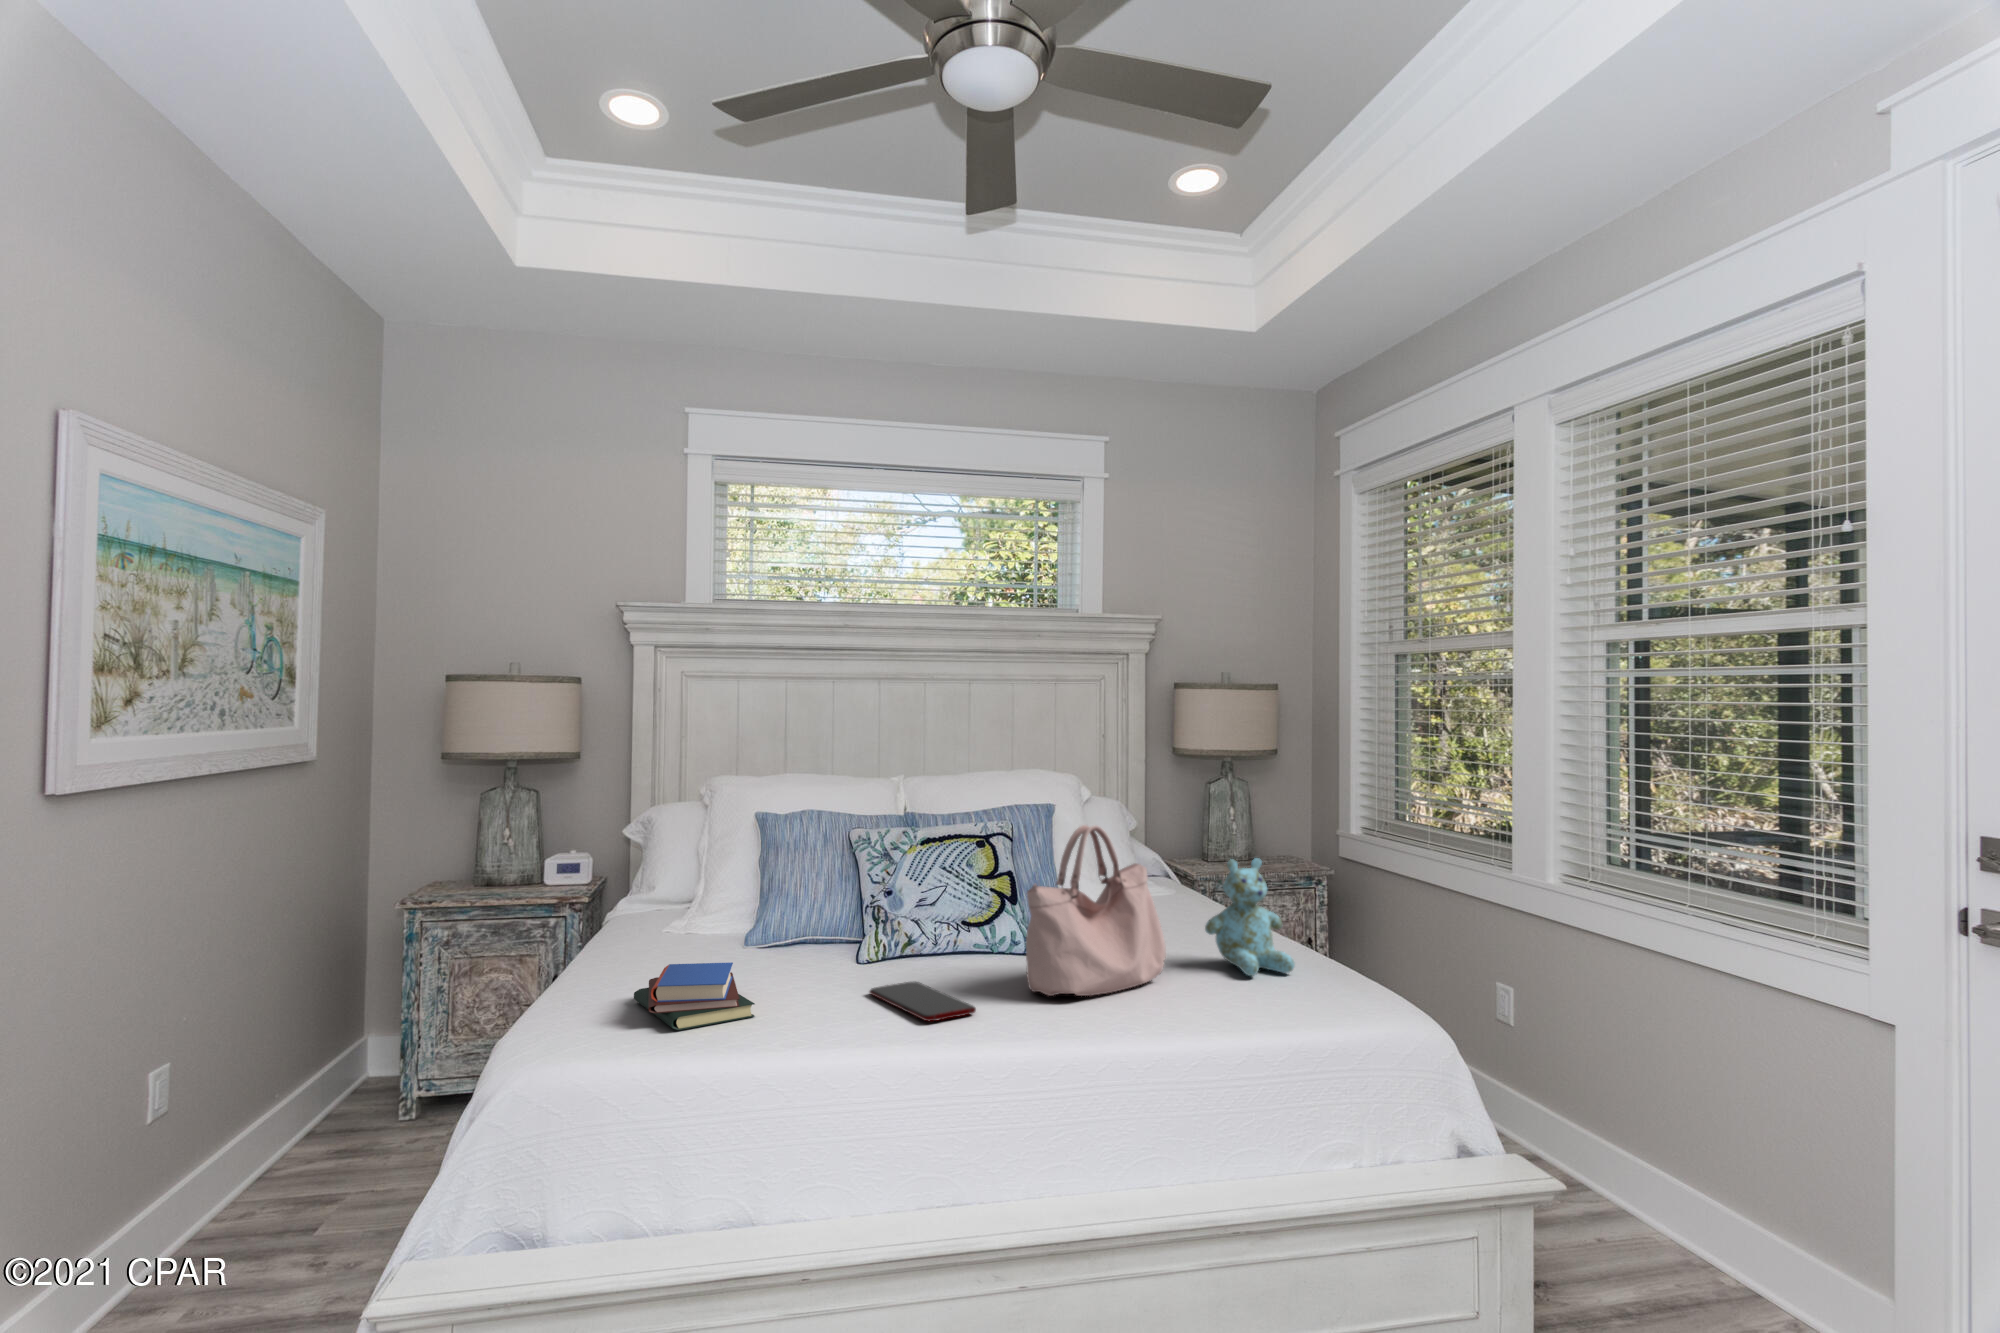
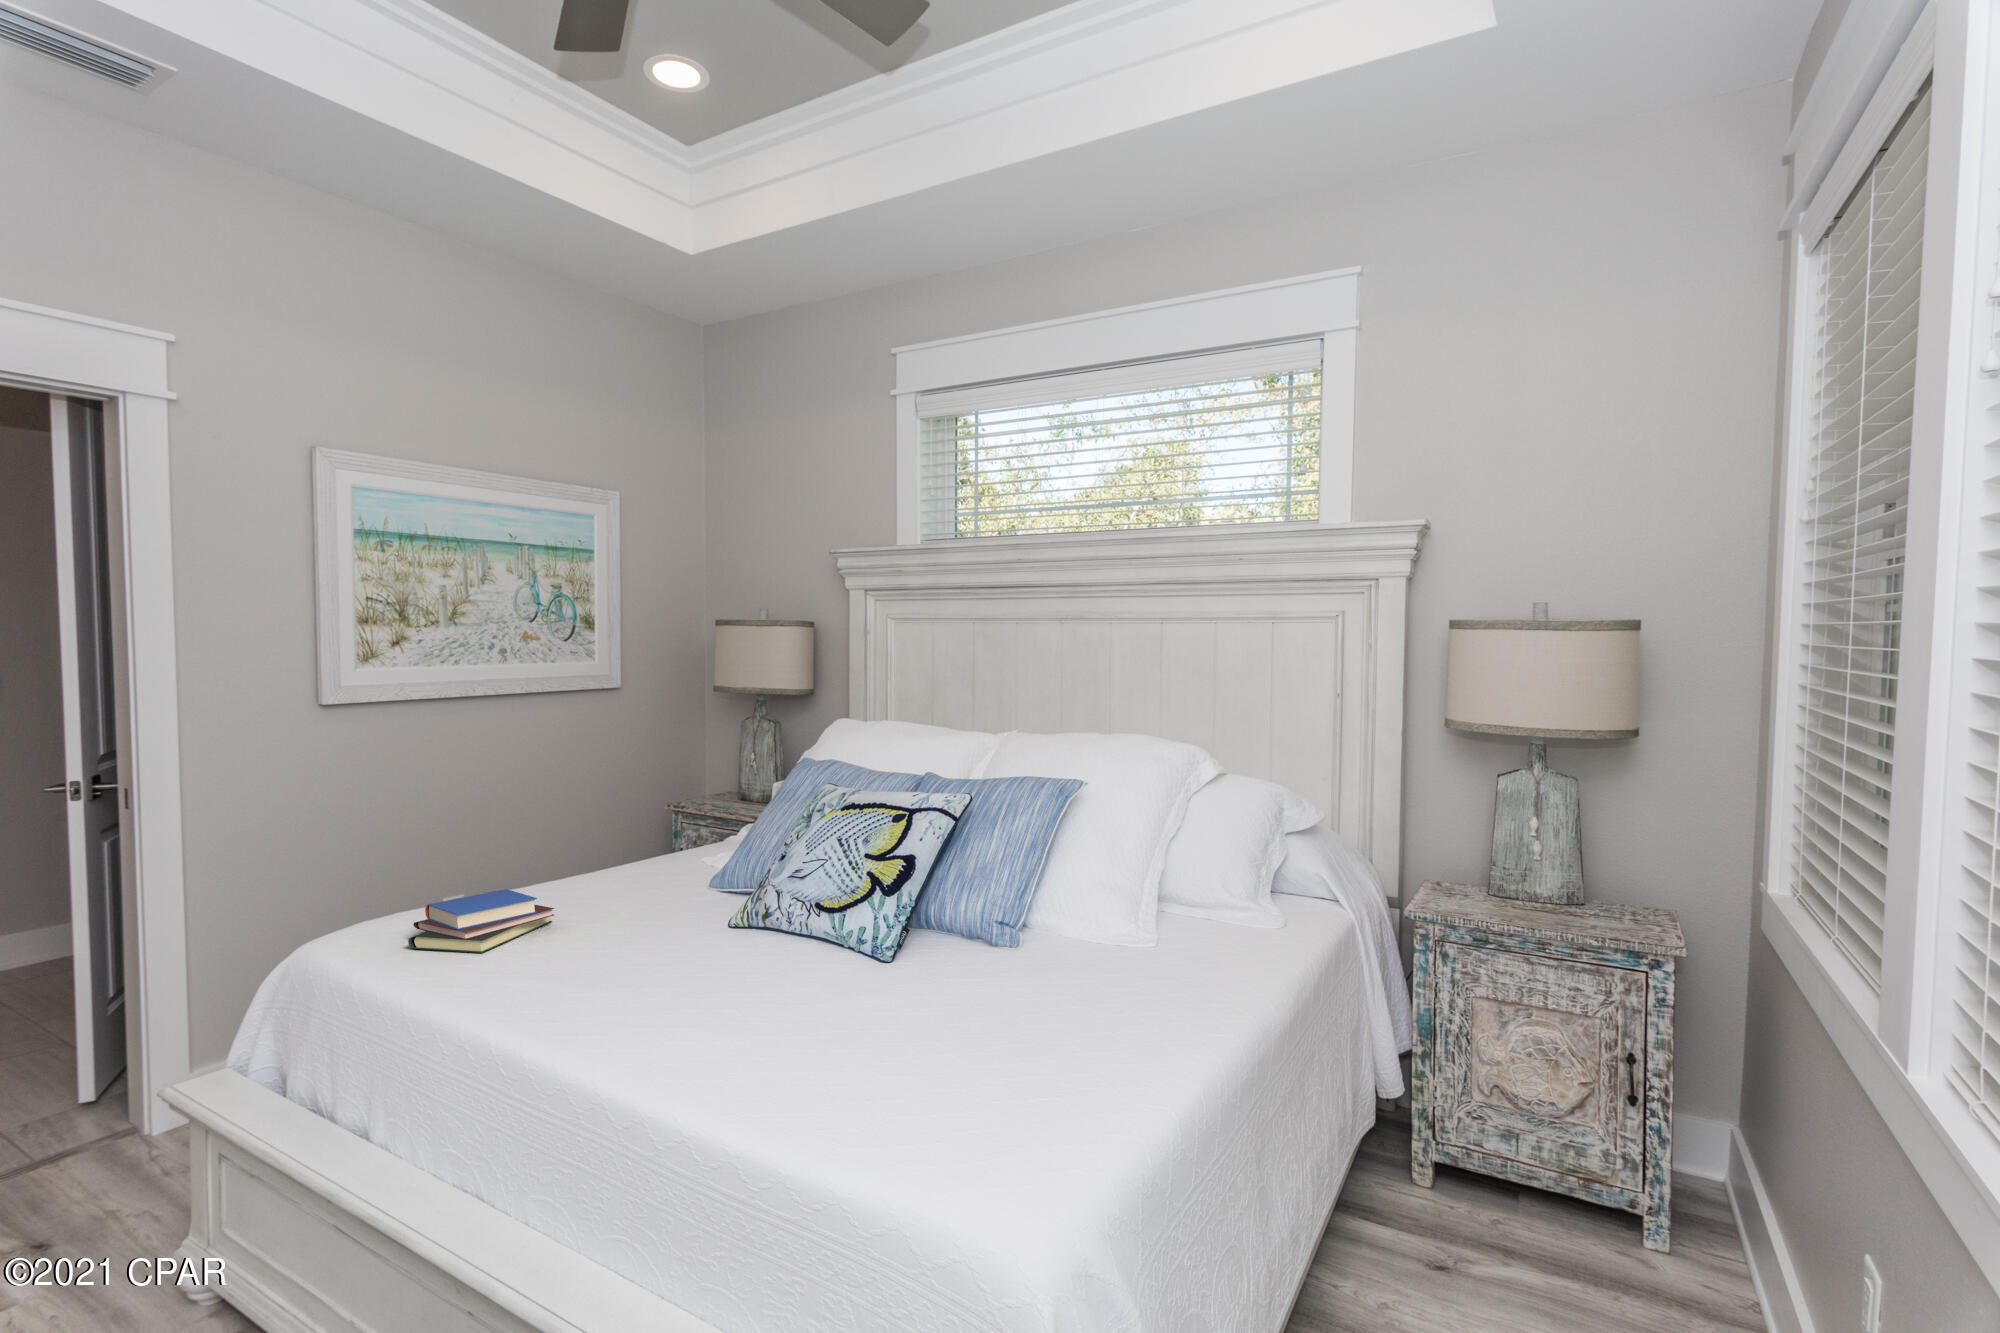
handbag: present [1026,825,1166,996] -> none [668,800,891,1027]
stuffed bear: present [1205,858,1295,976] -> none [930,879,1067,1076]
smartphone: present [869,982,976,1021] -> none [521,953,655,1004]

